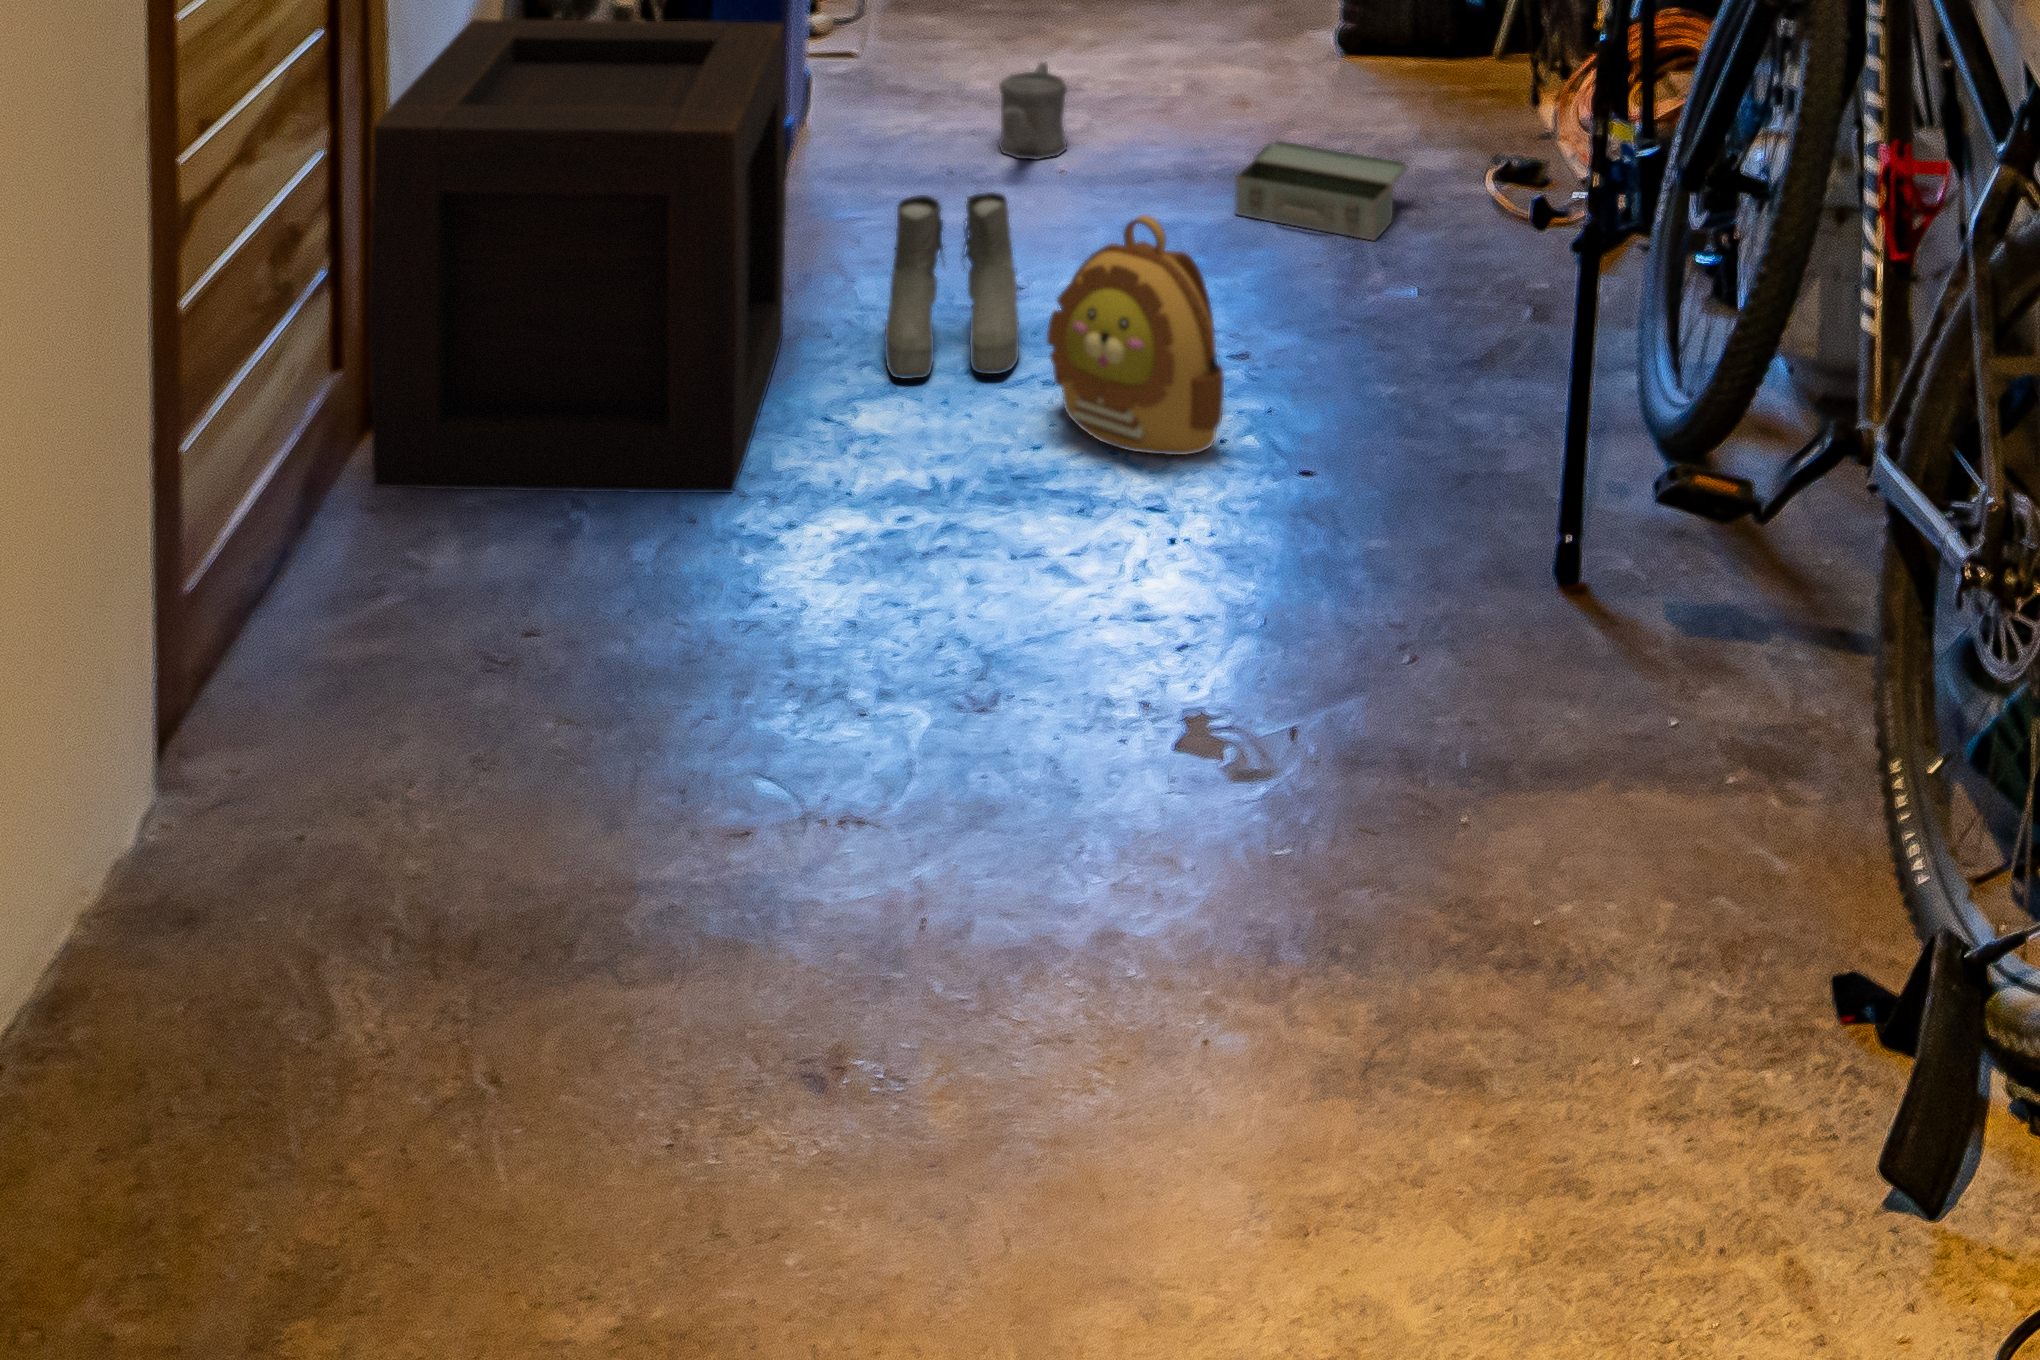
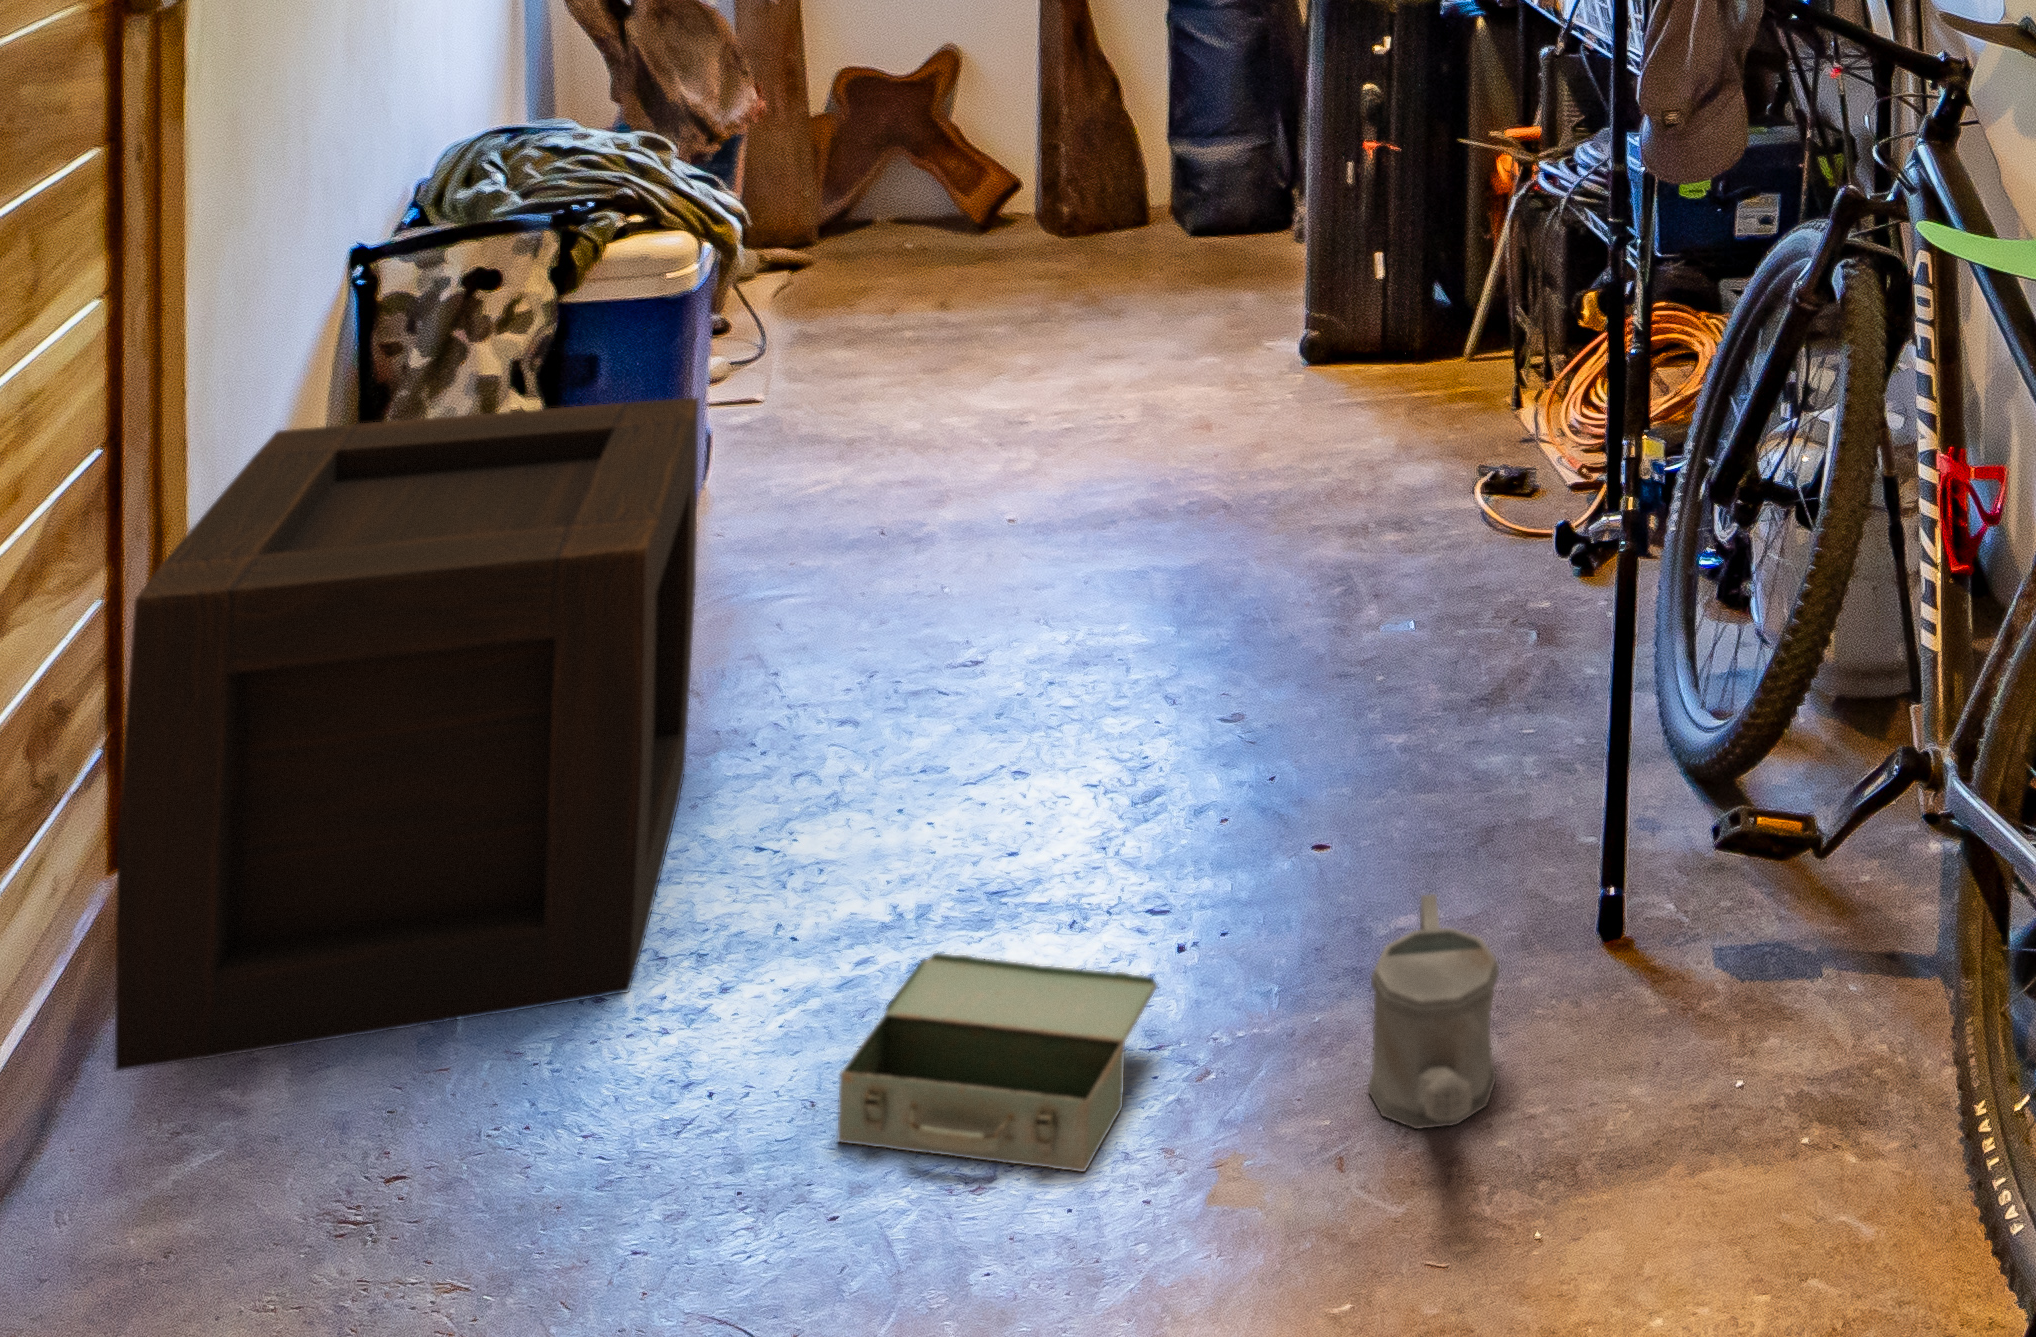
watering can: present [999,62,1067,159] -> present [1368,894,1499,1129]
toolbox: present [1235,141,1407,241] -> present [837,953,1157,1172]
boots: present [885,192,1019,379] -> none [817,566,980,804]
backpack: present [1047,215,1224,455] -> none [1022,580,1226,853]

